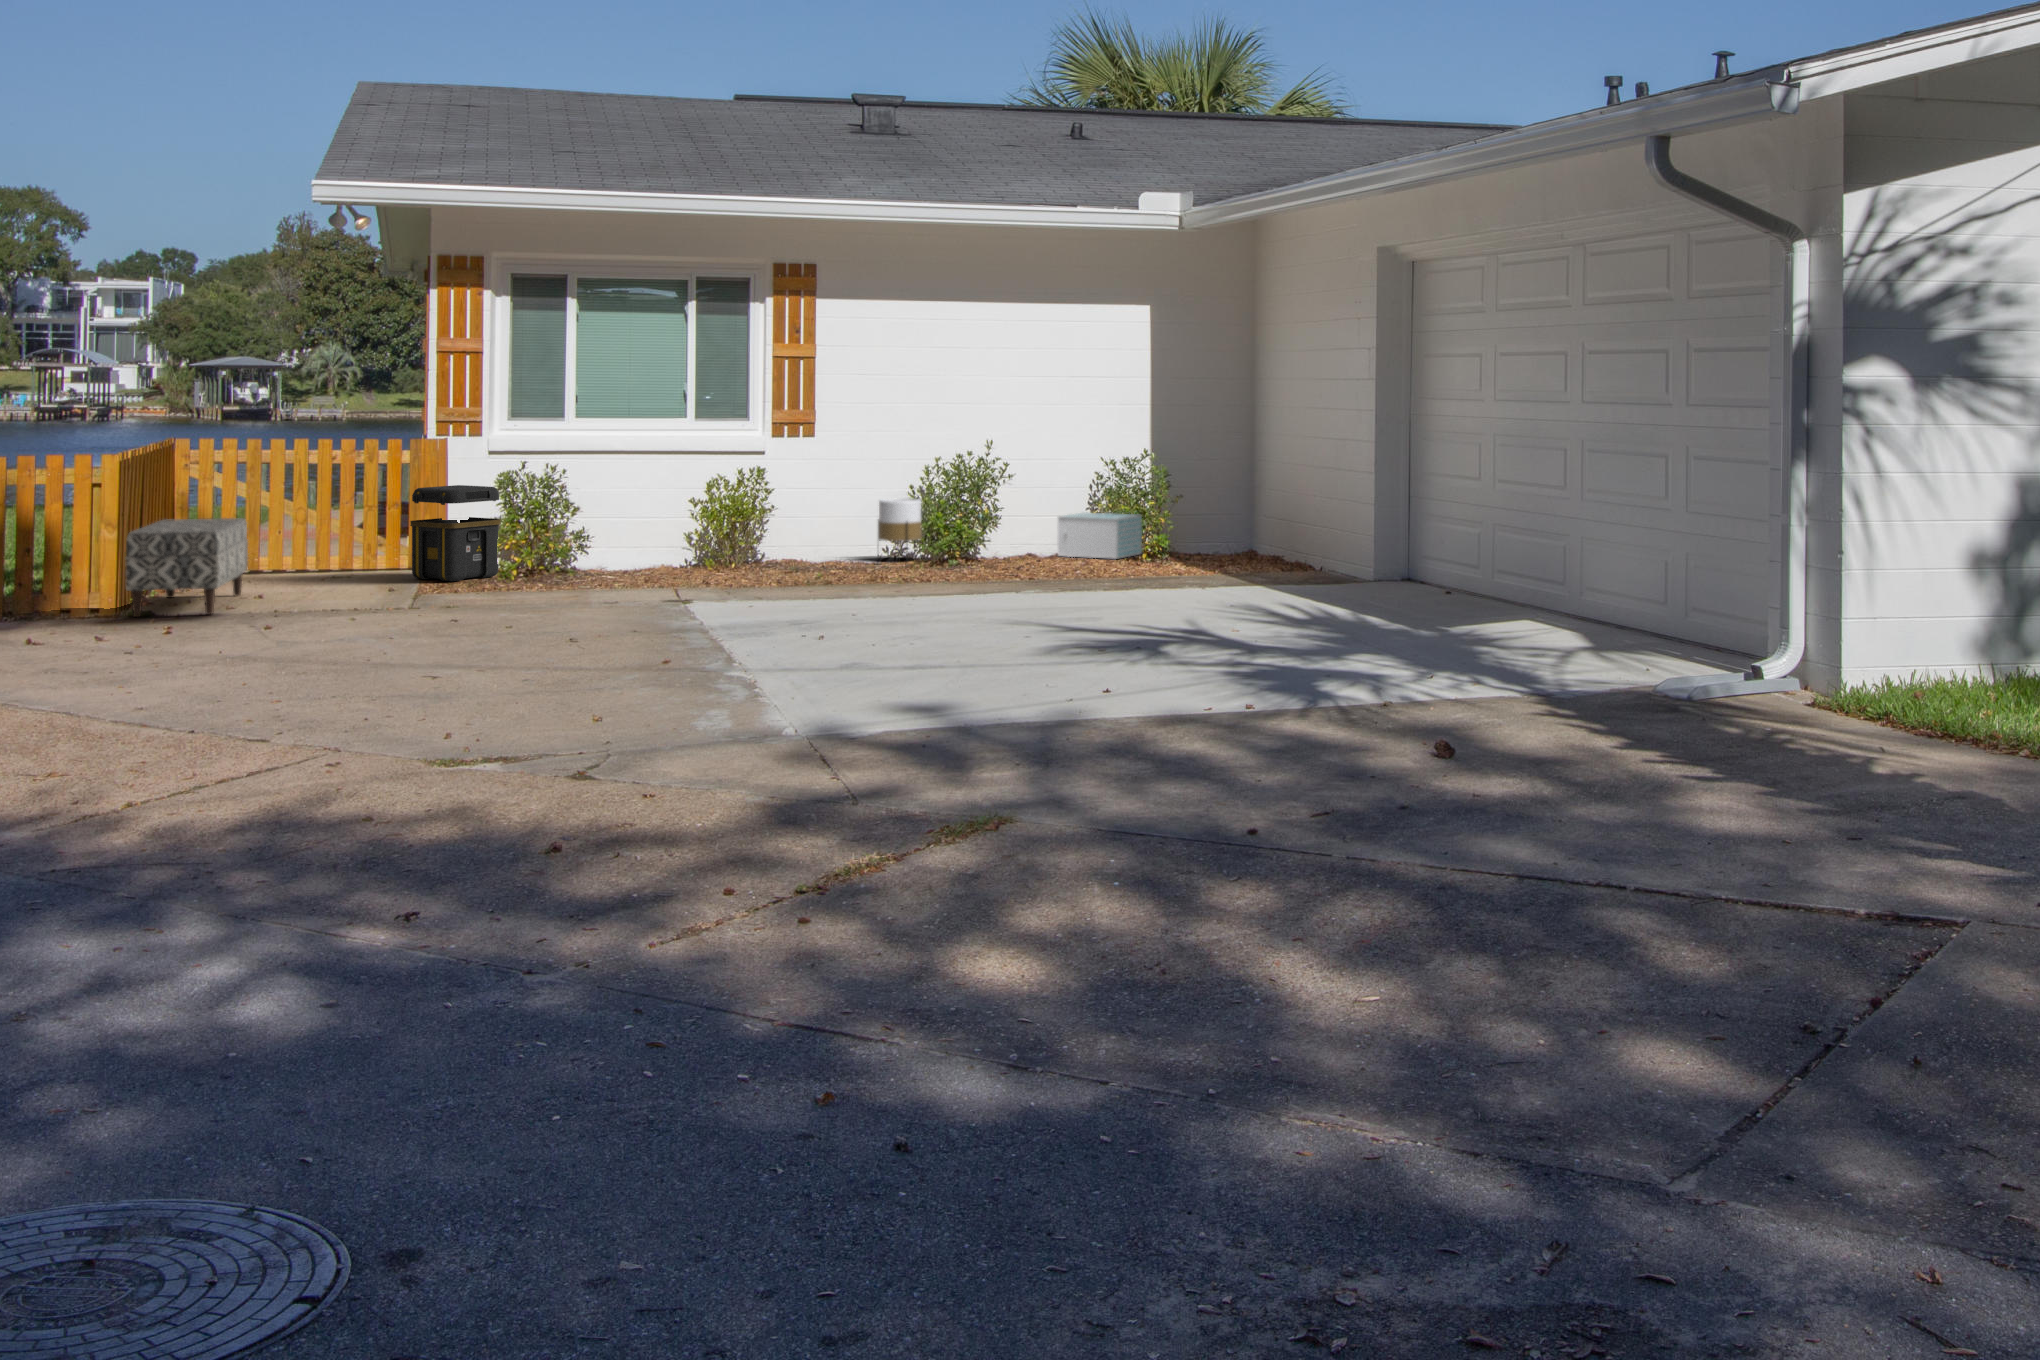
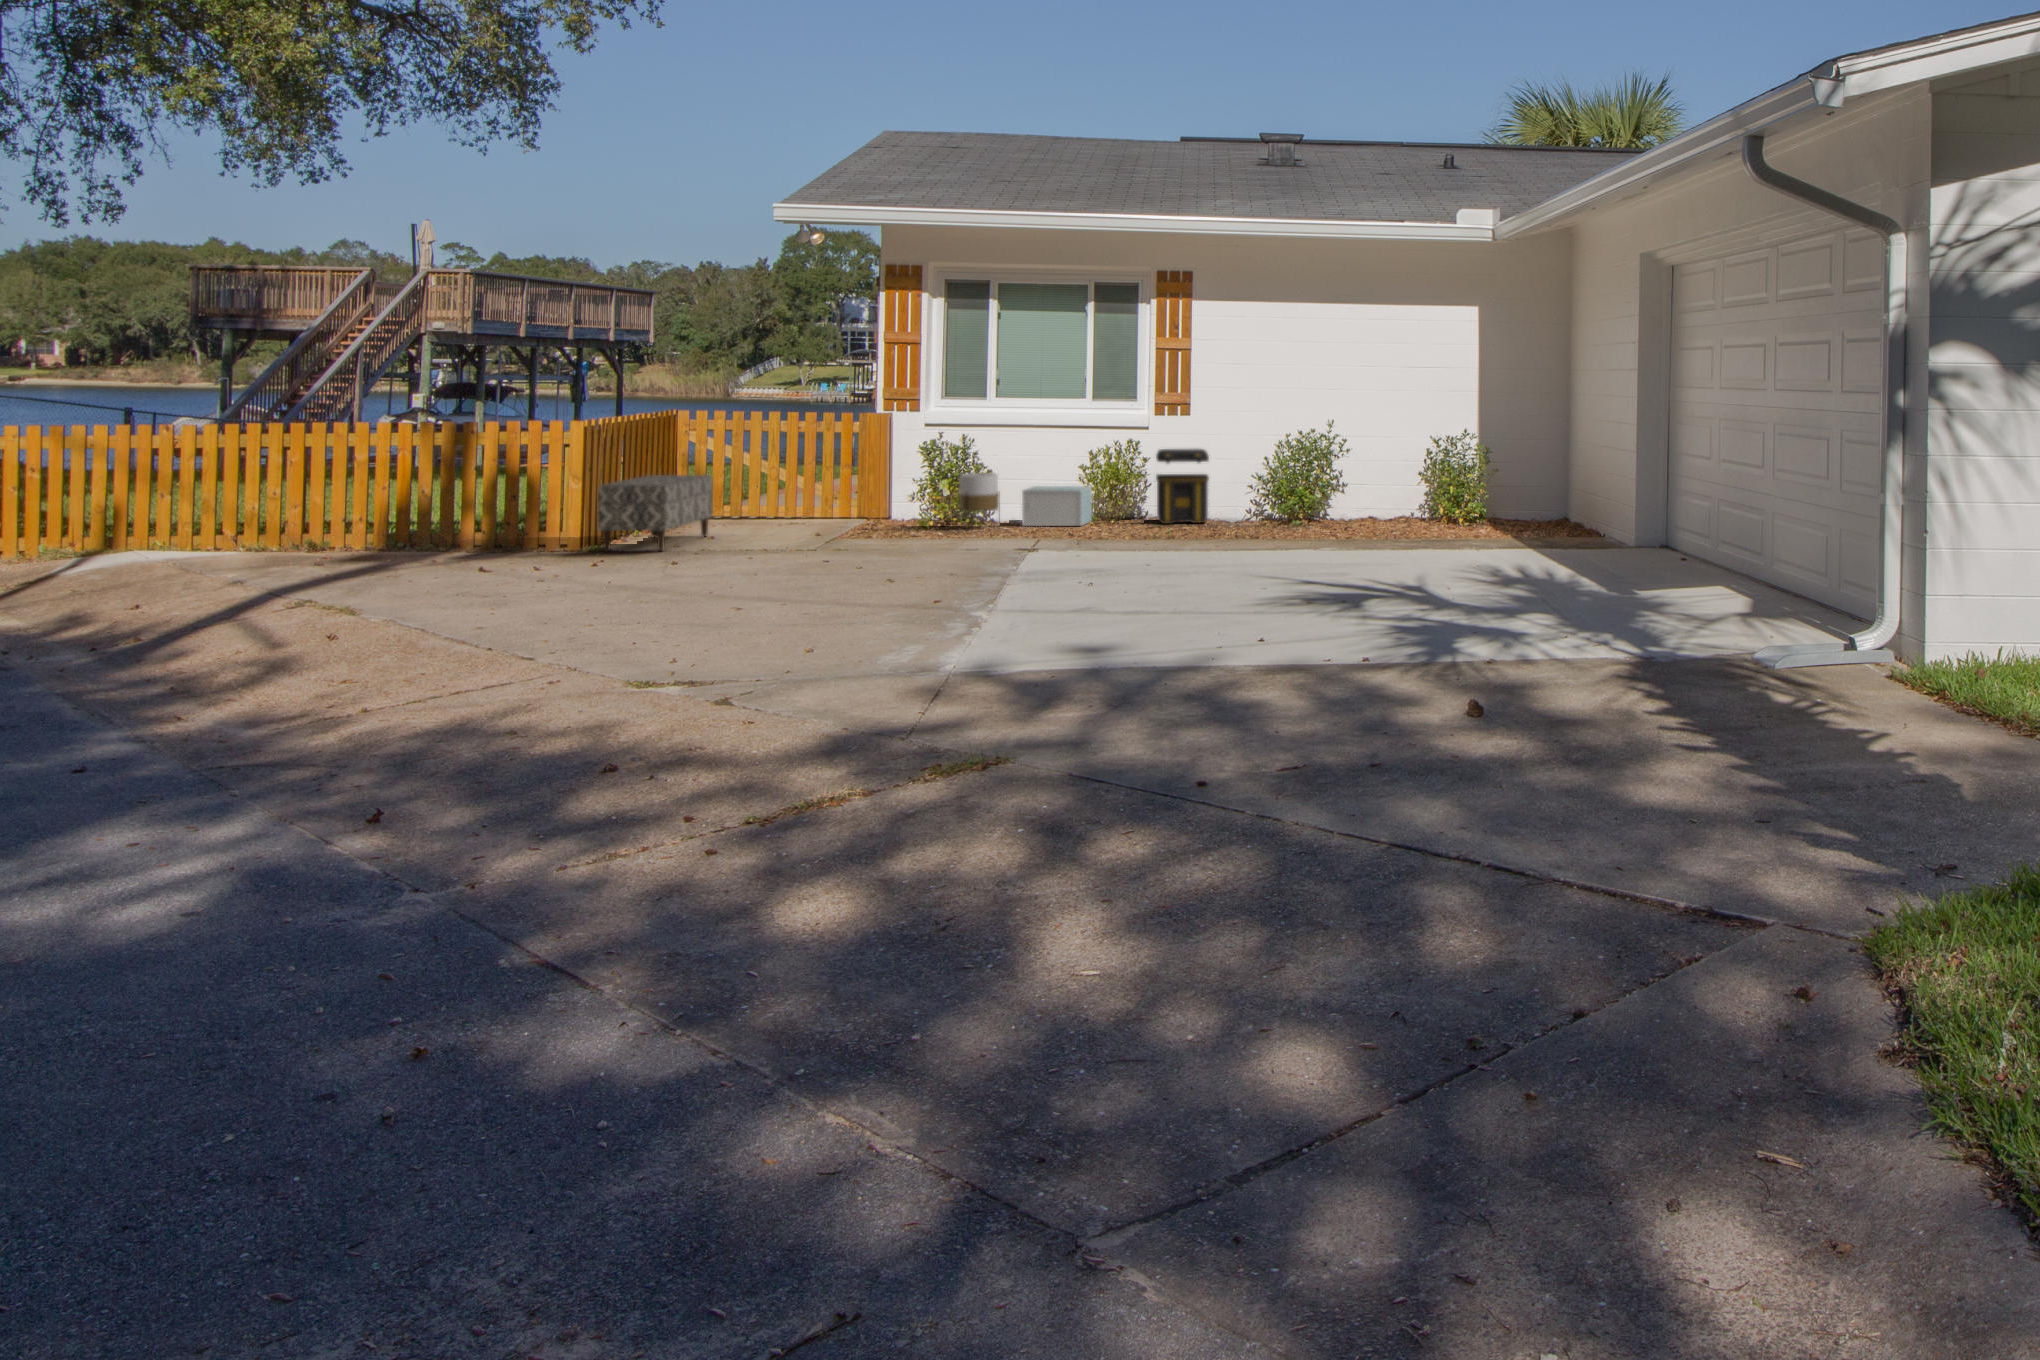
toolbox: present [410,485,501,582] -> present [1156,449,1209,524]
planter: present [878,498,922,543] -> present [959,473,1000,523]
storage box: present [1058,513,1142,559] -> present [1022,486,1092,526]

